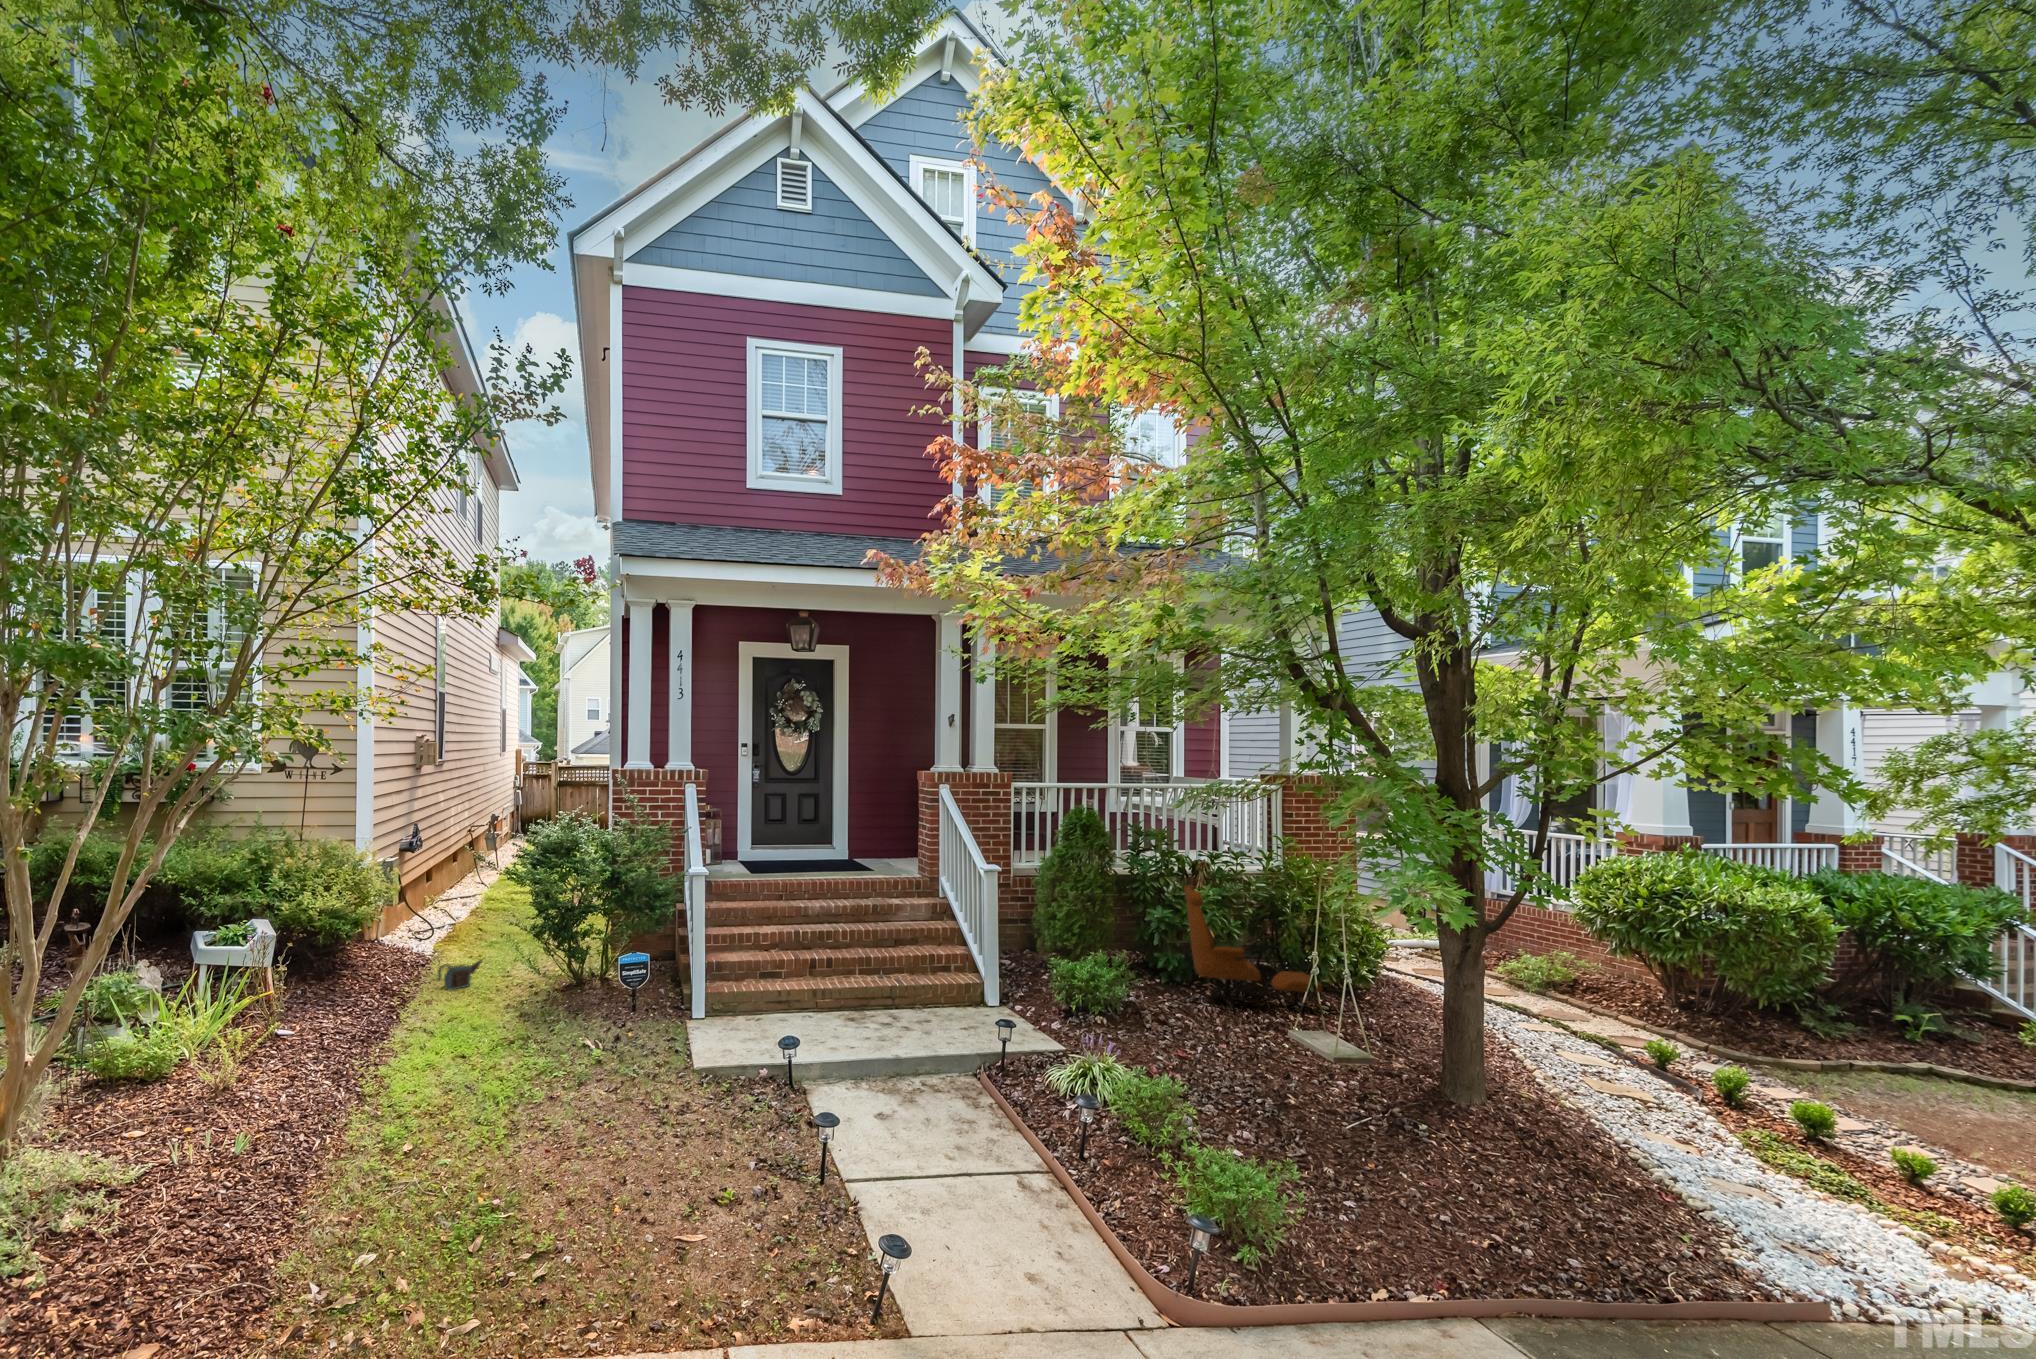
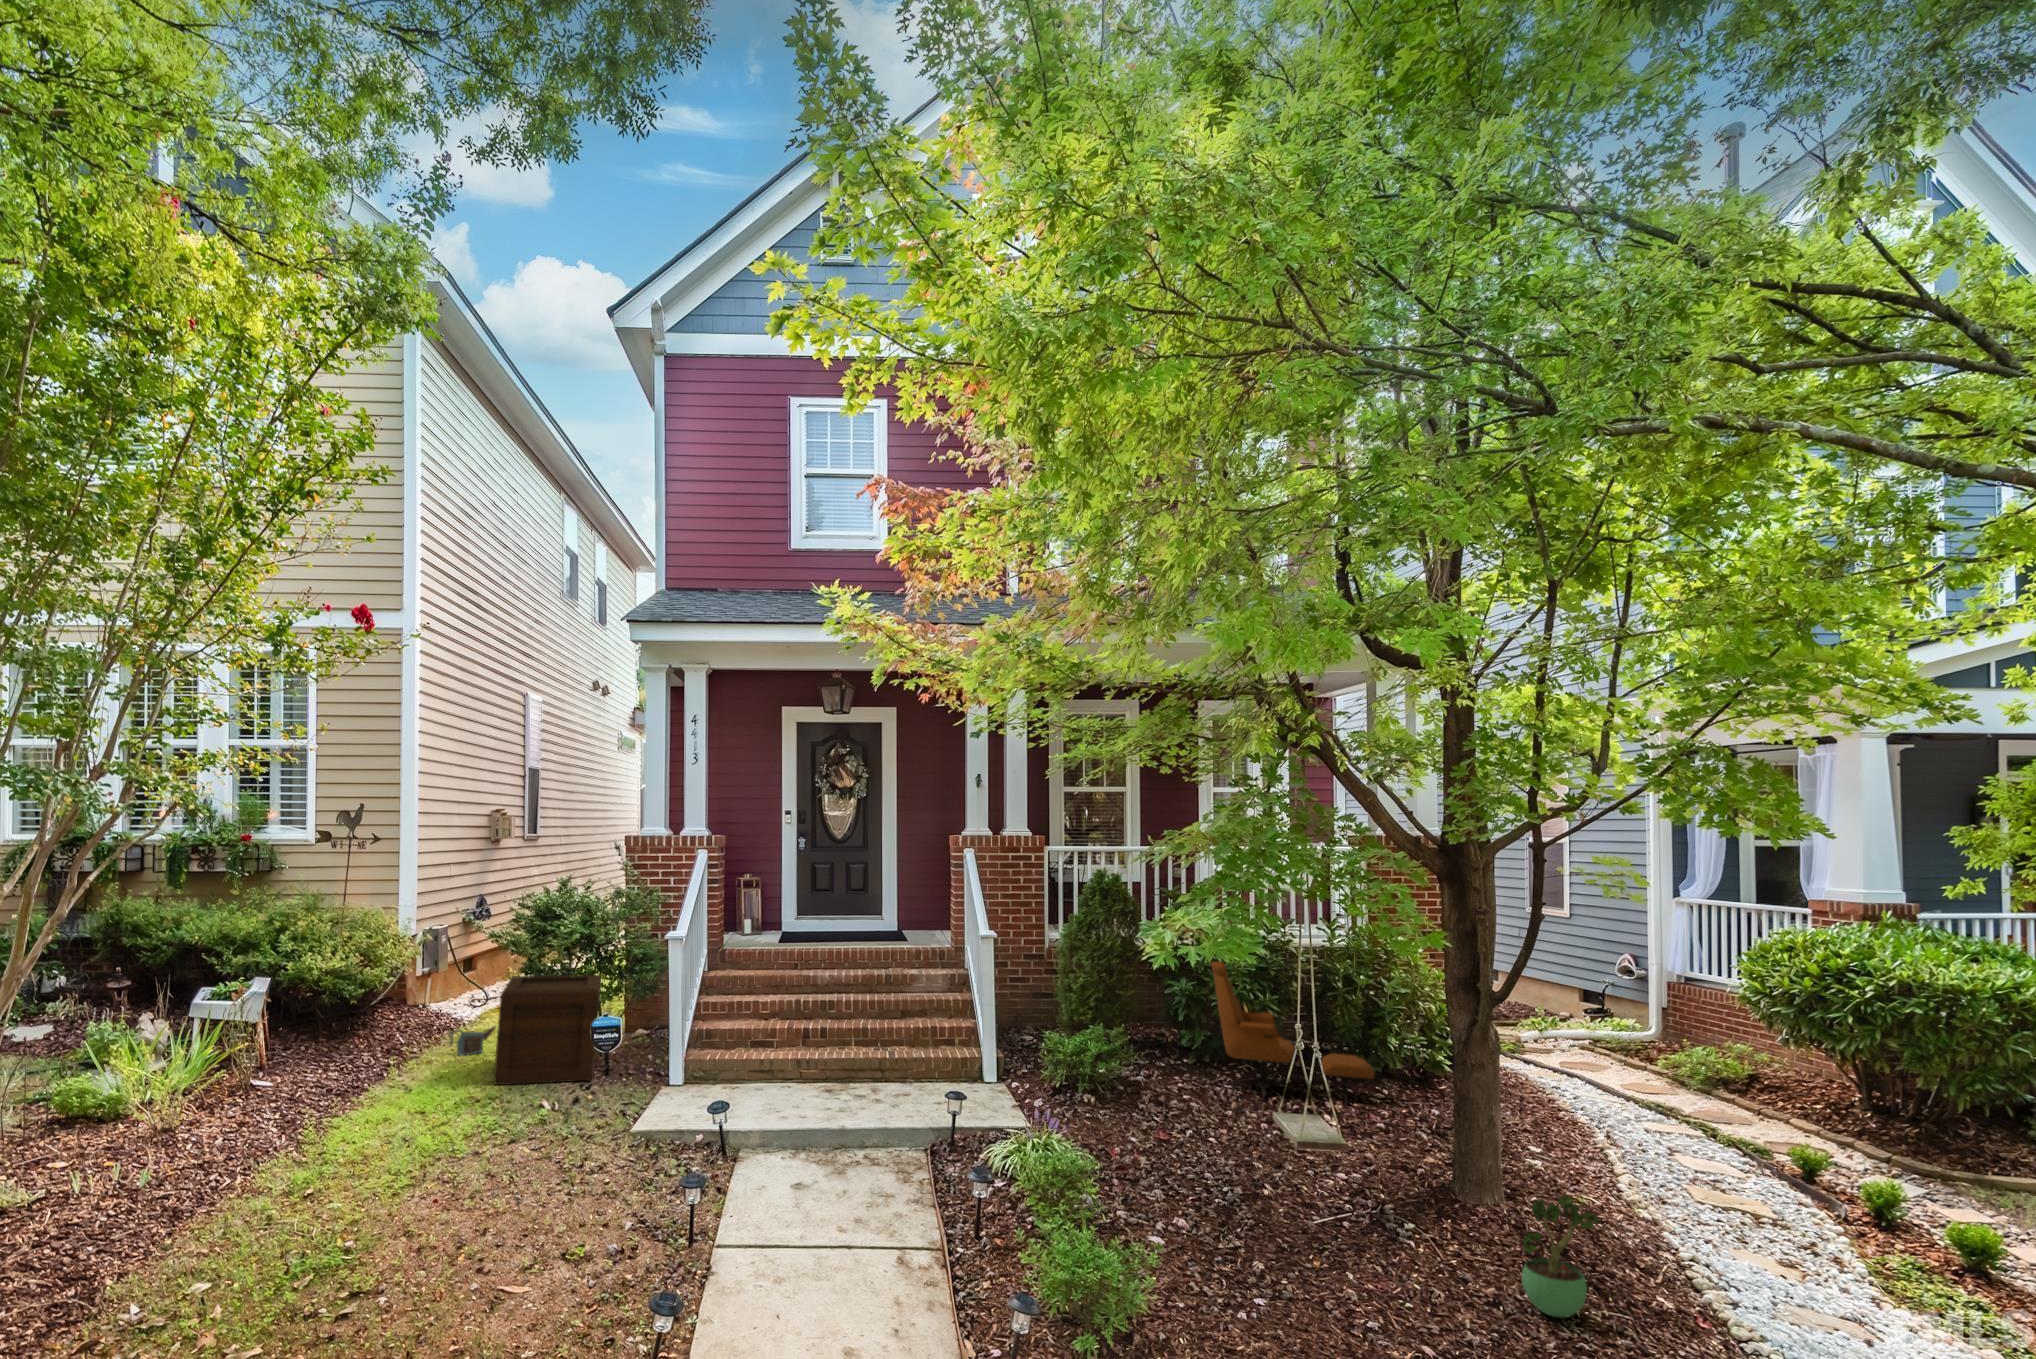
wooden crate: none [510,910,621,1024] -> present [493,975,601,1085]
potted plant: none [1542,1103,1608,1203] -> present [1522,1195,1599,1317]

